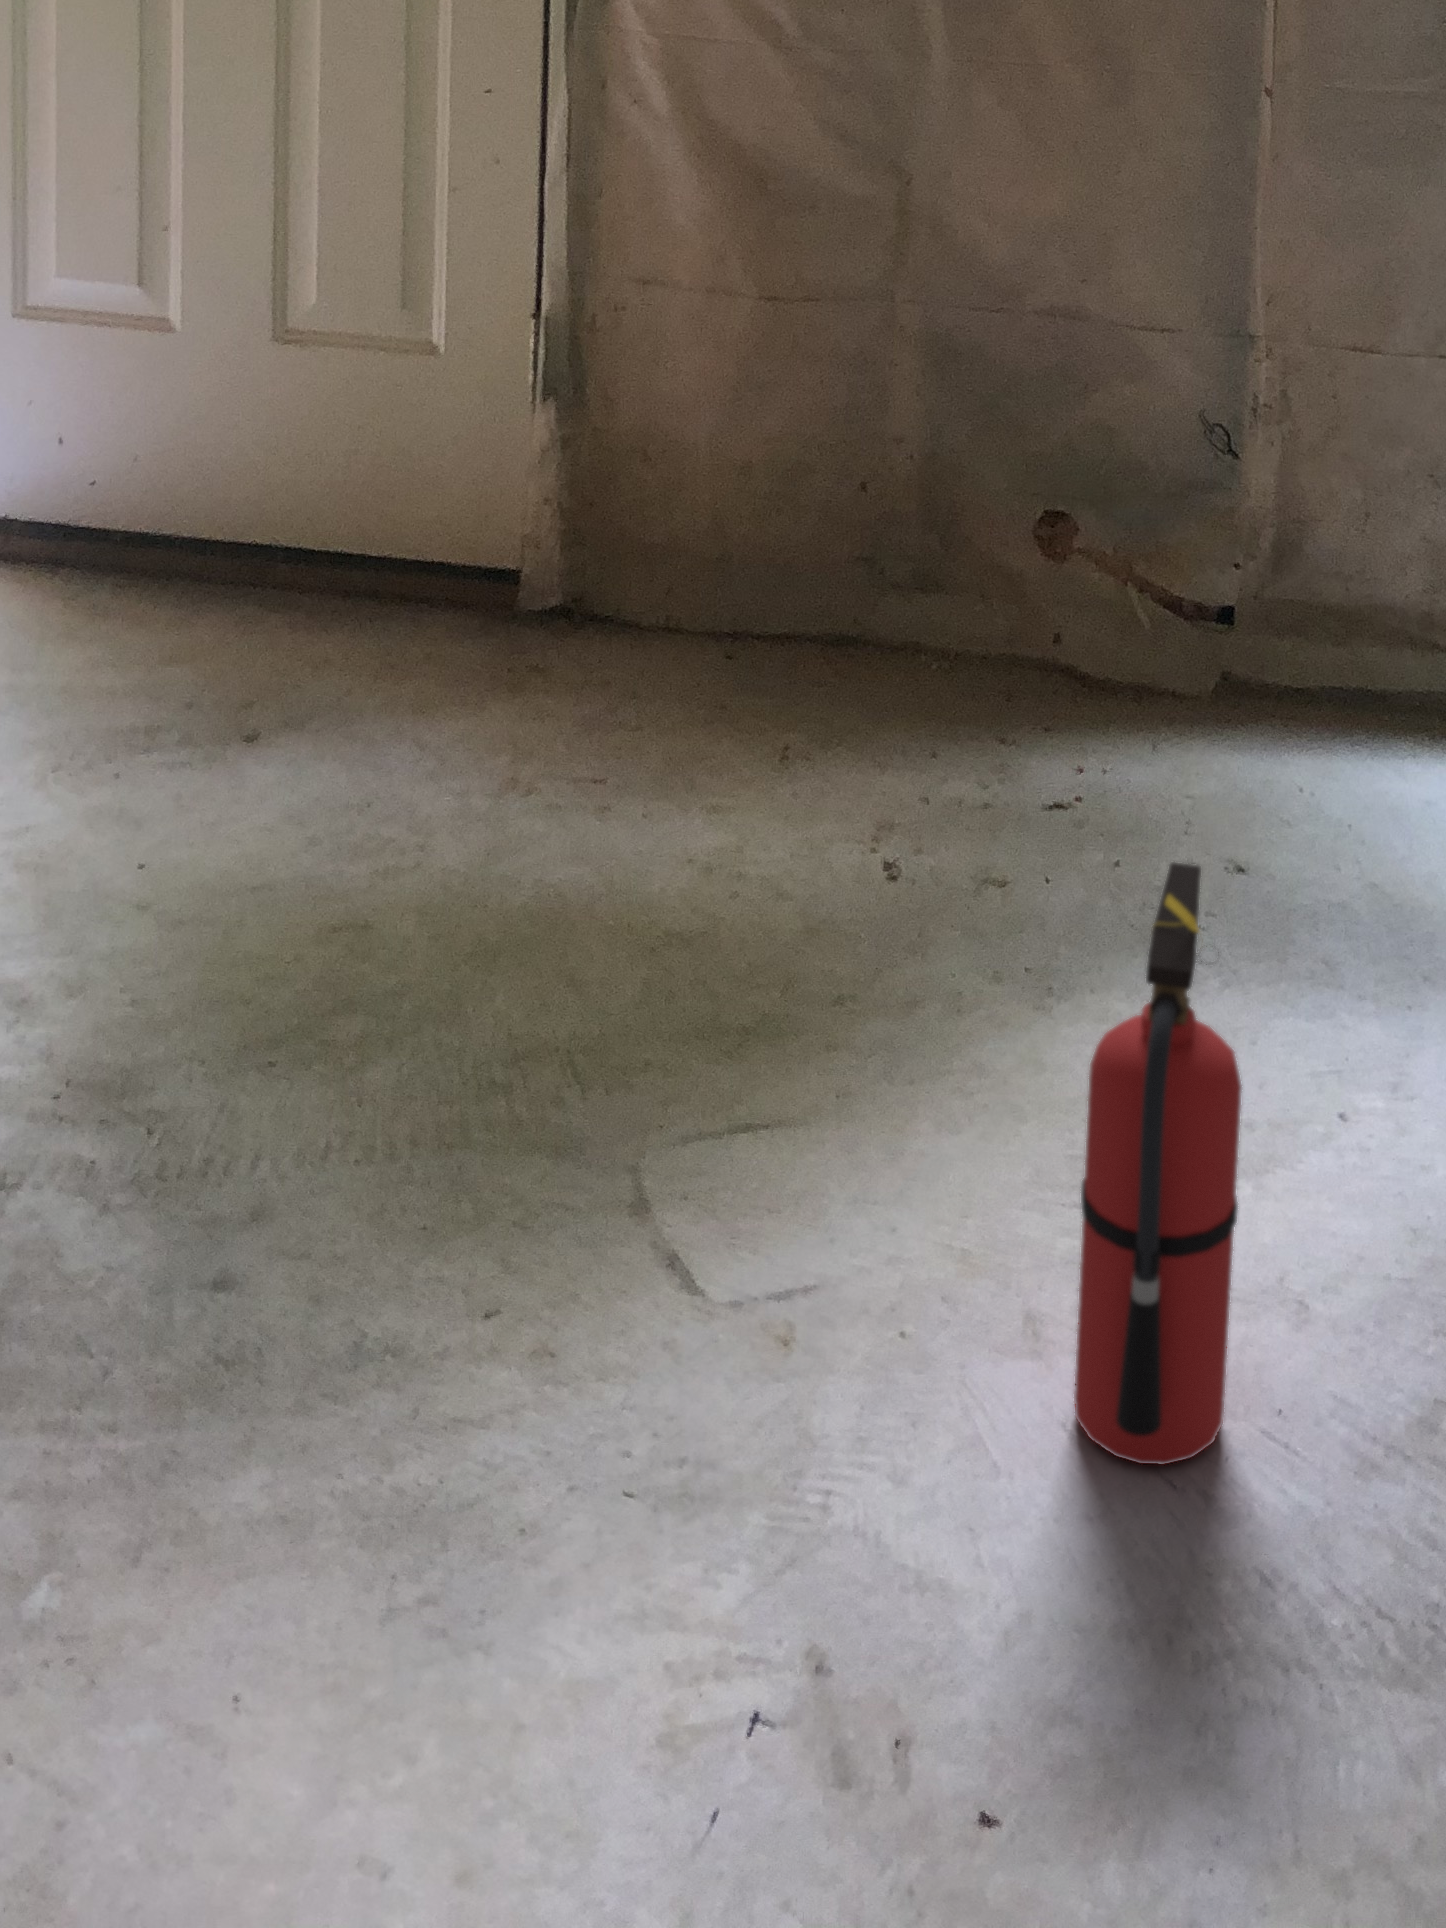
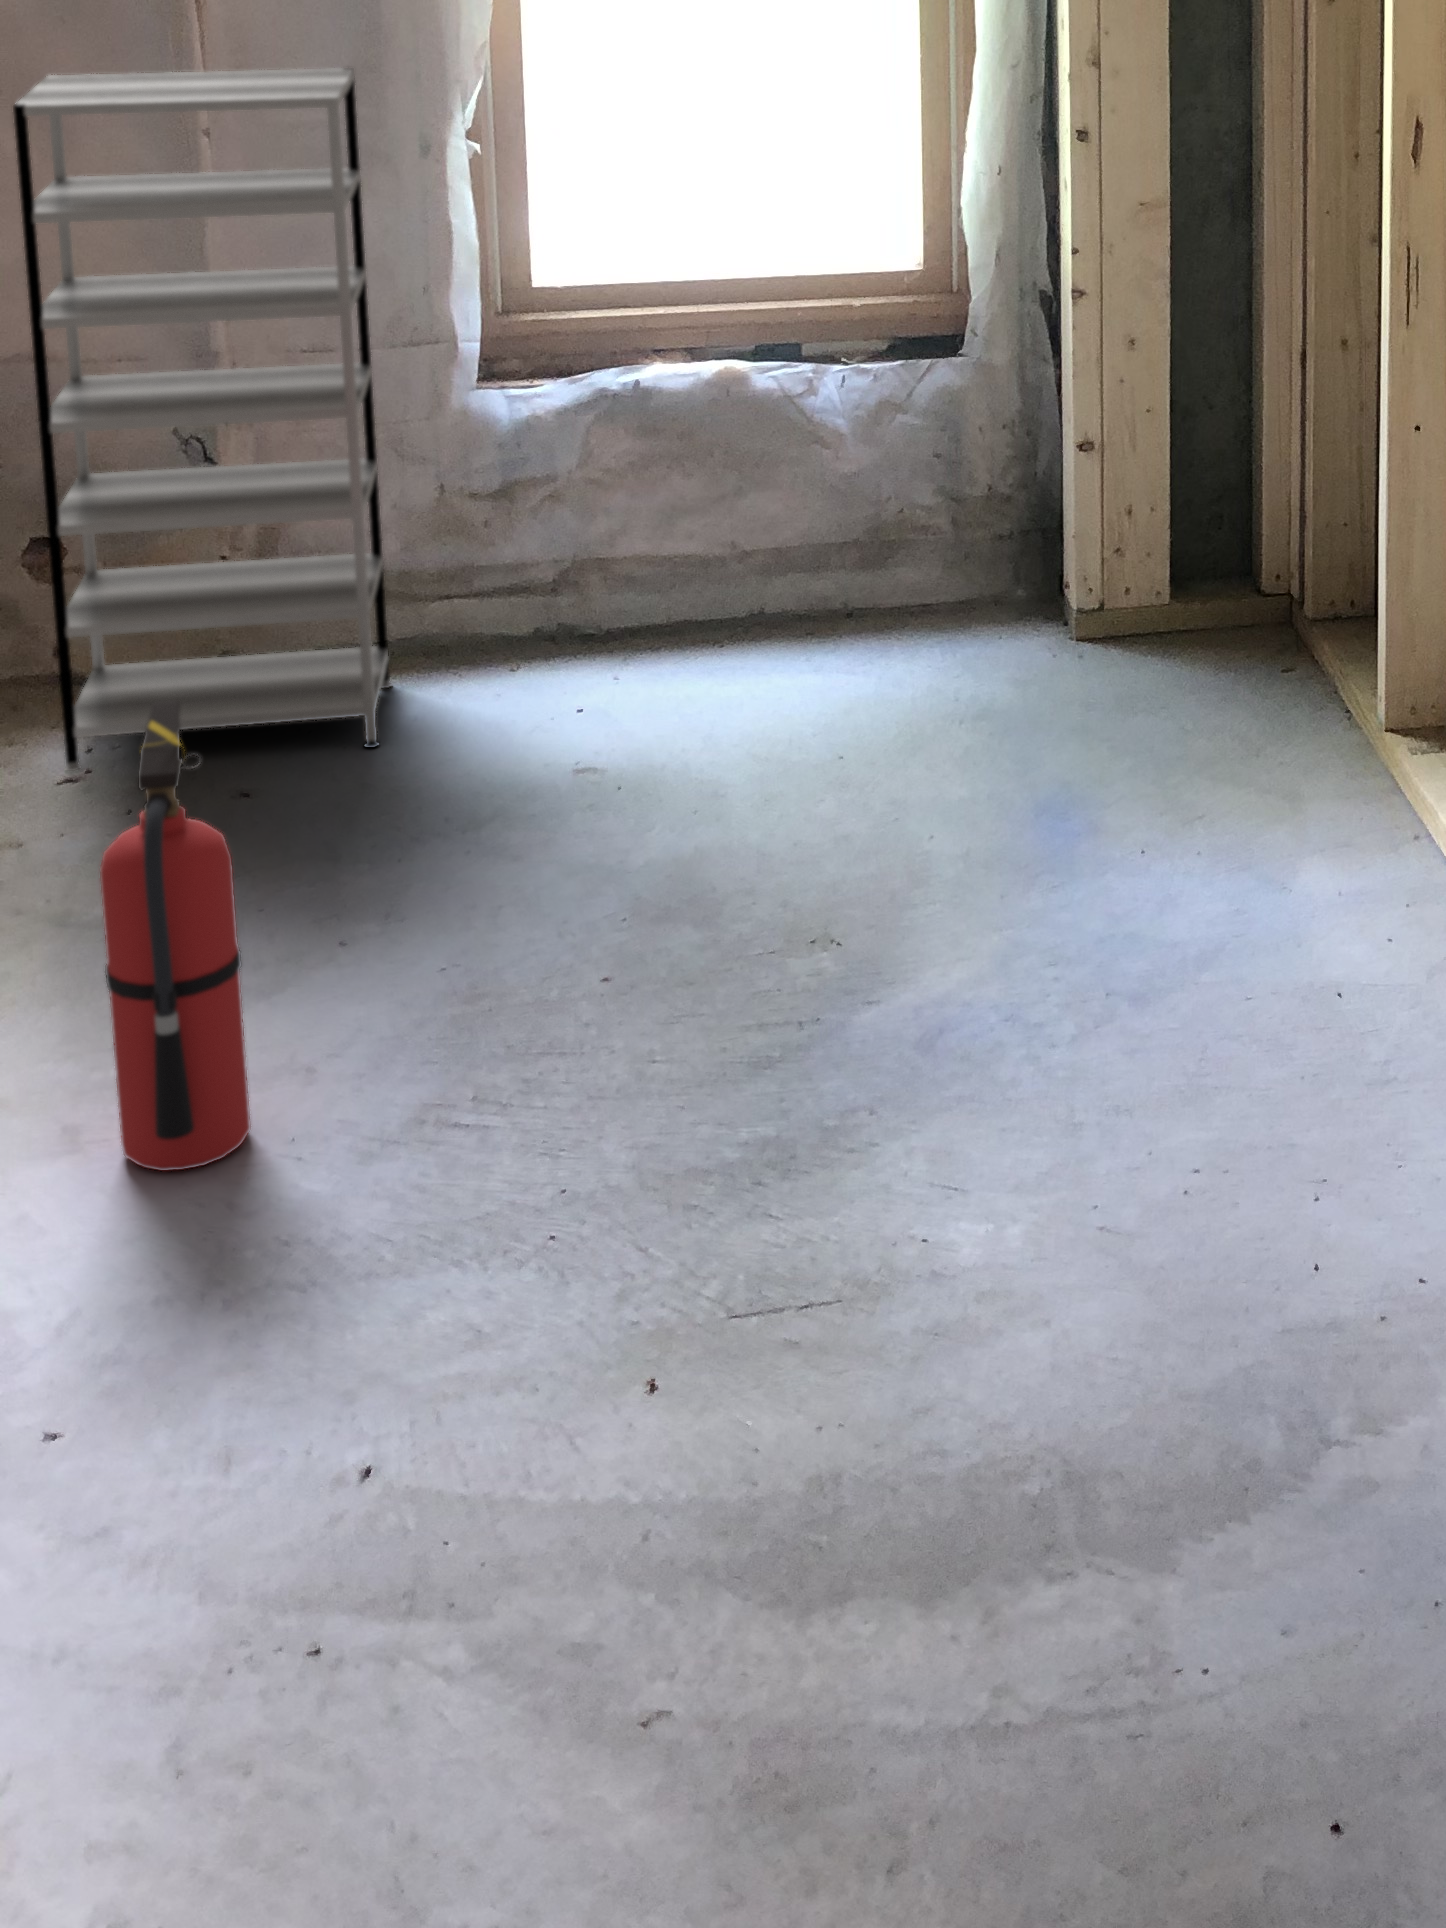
shelving unit: none [1047,17,1436,833] -> present [13,68,391,771]

